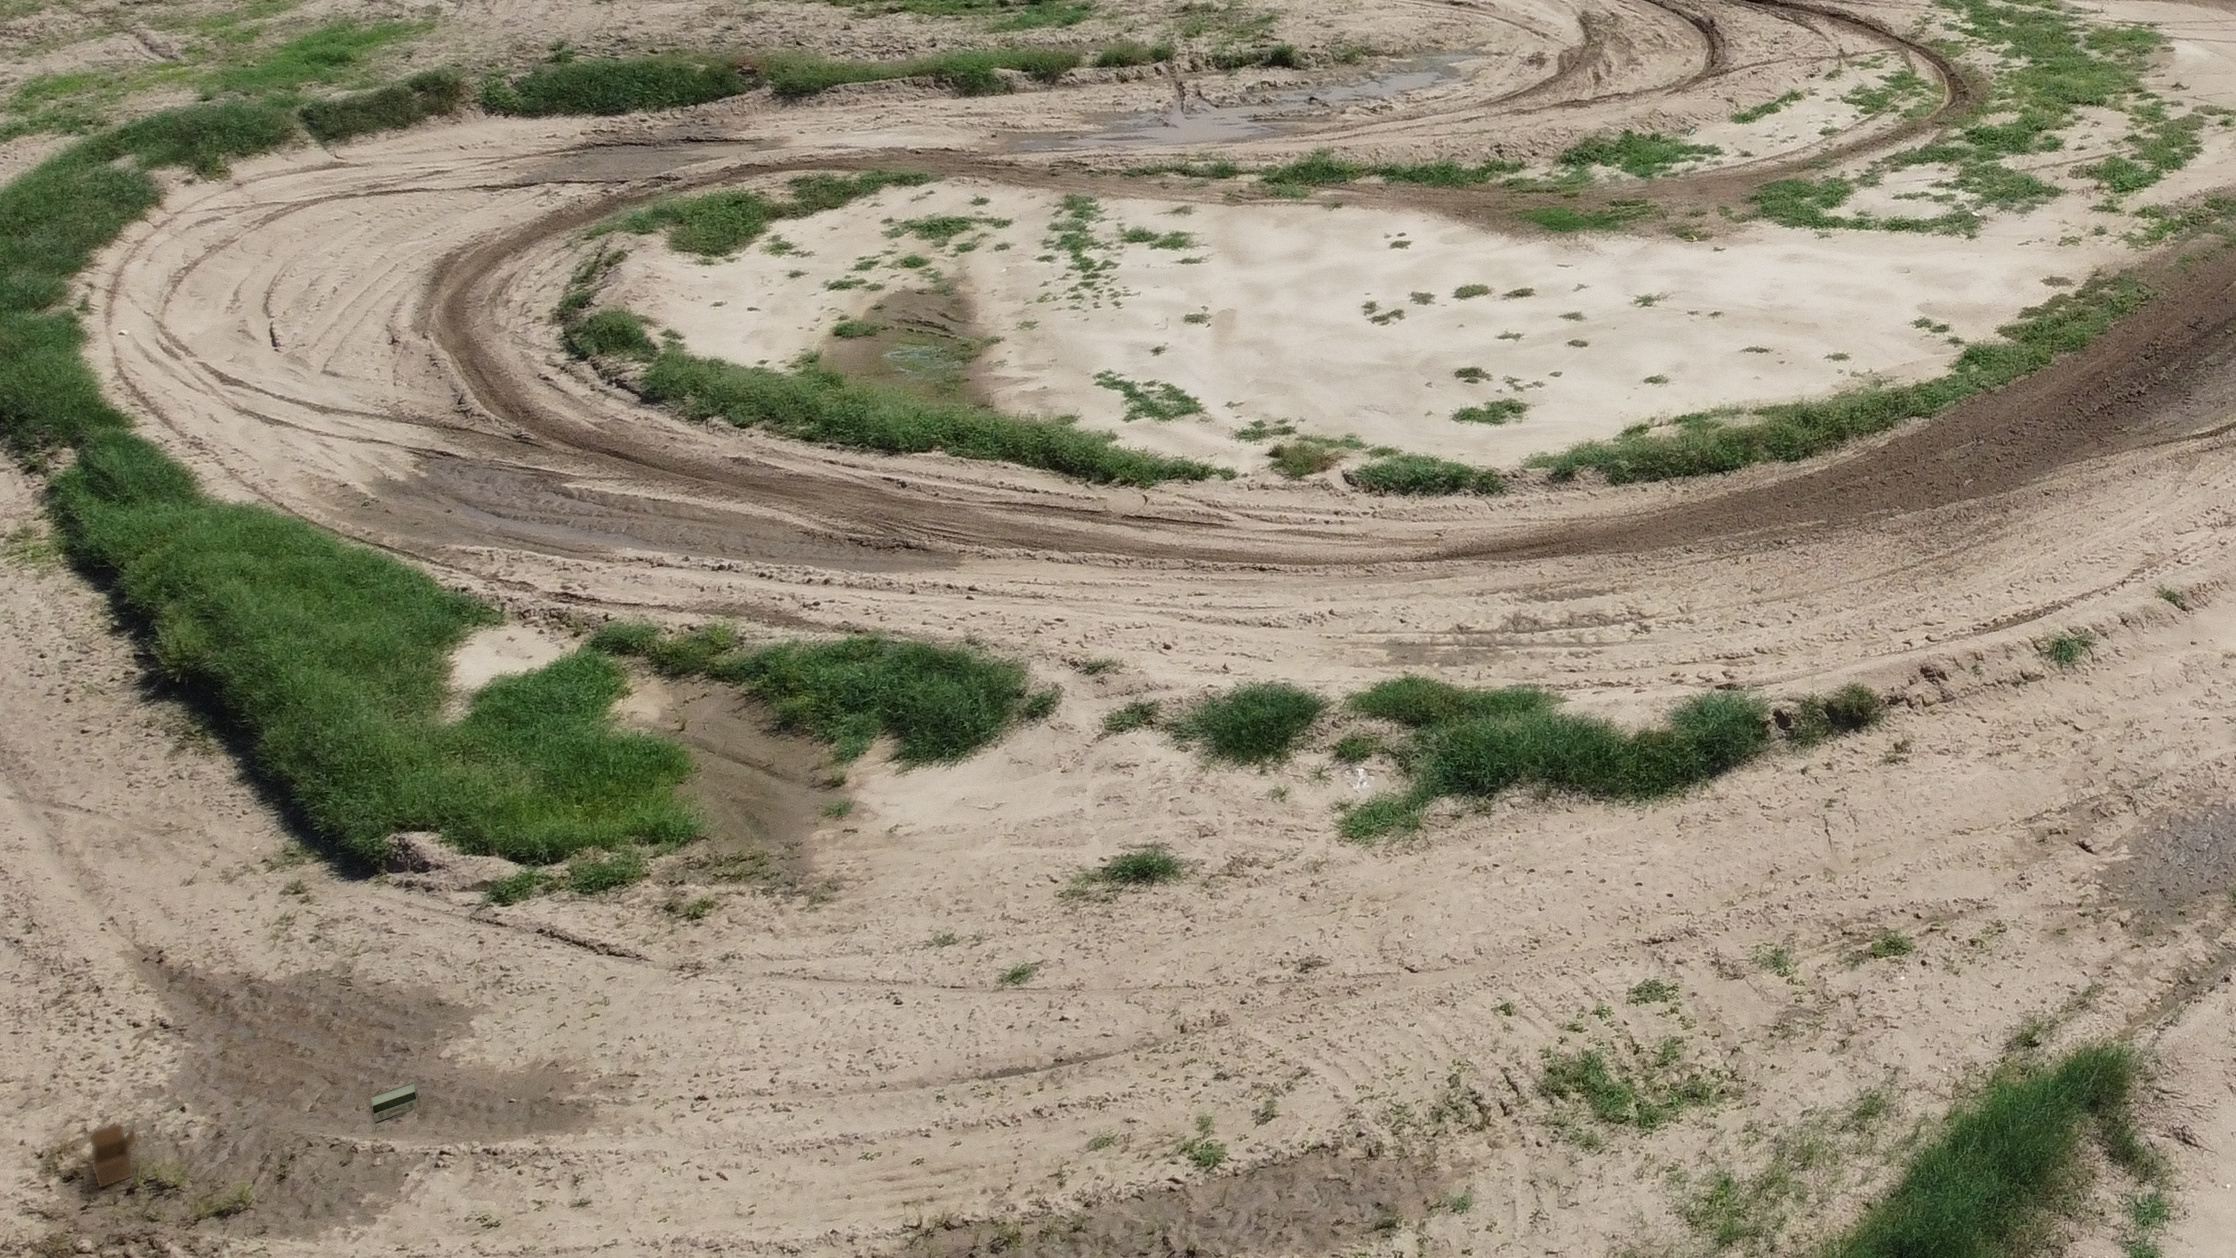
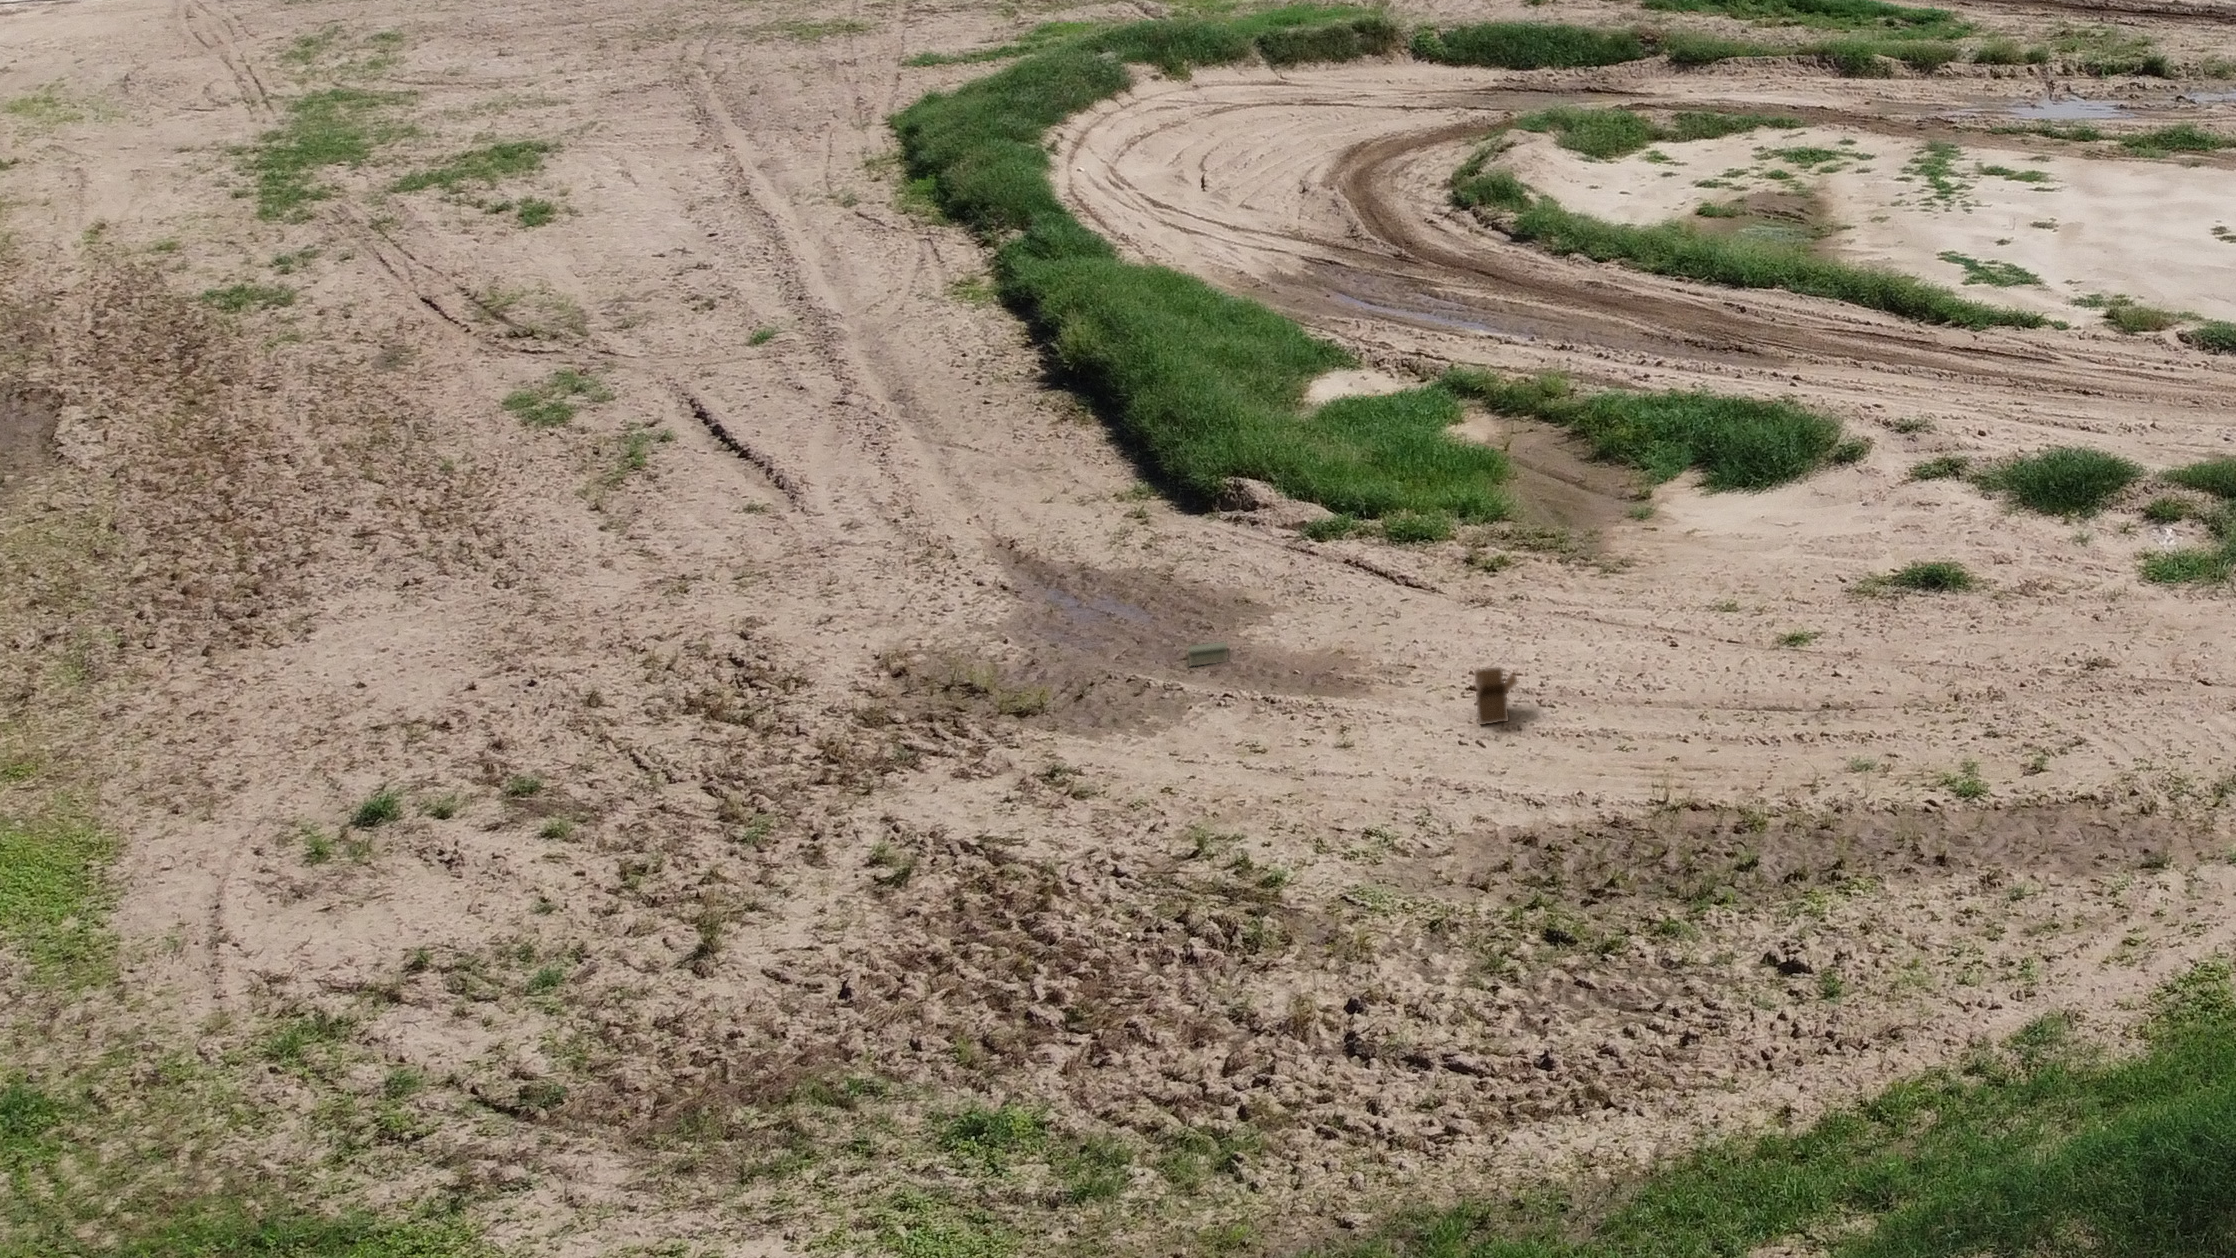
cardboard box: present [90,1124,136,1188] -> present [1475,667,1517,724]

